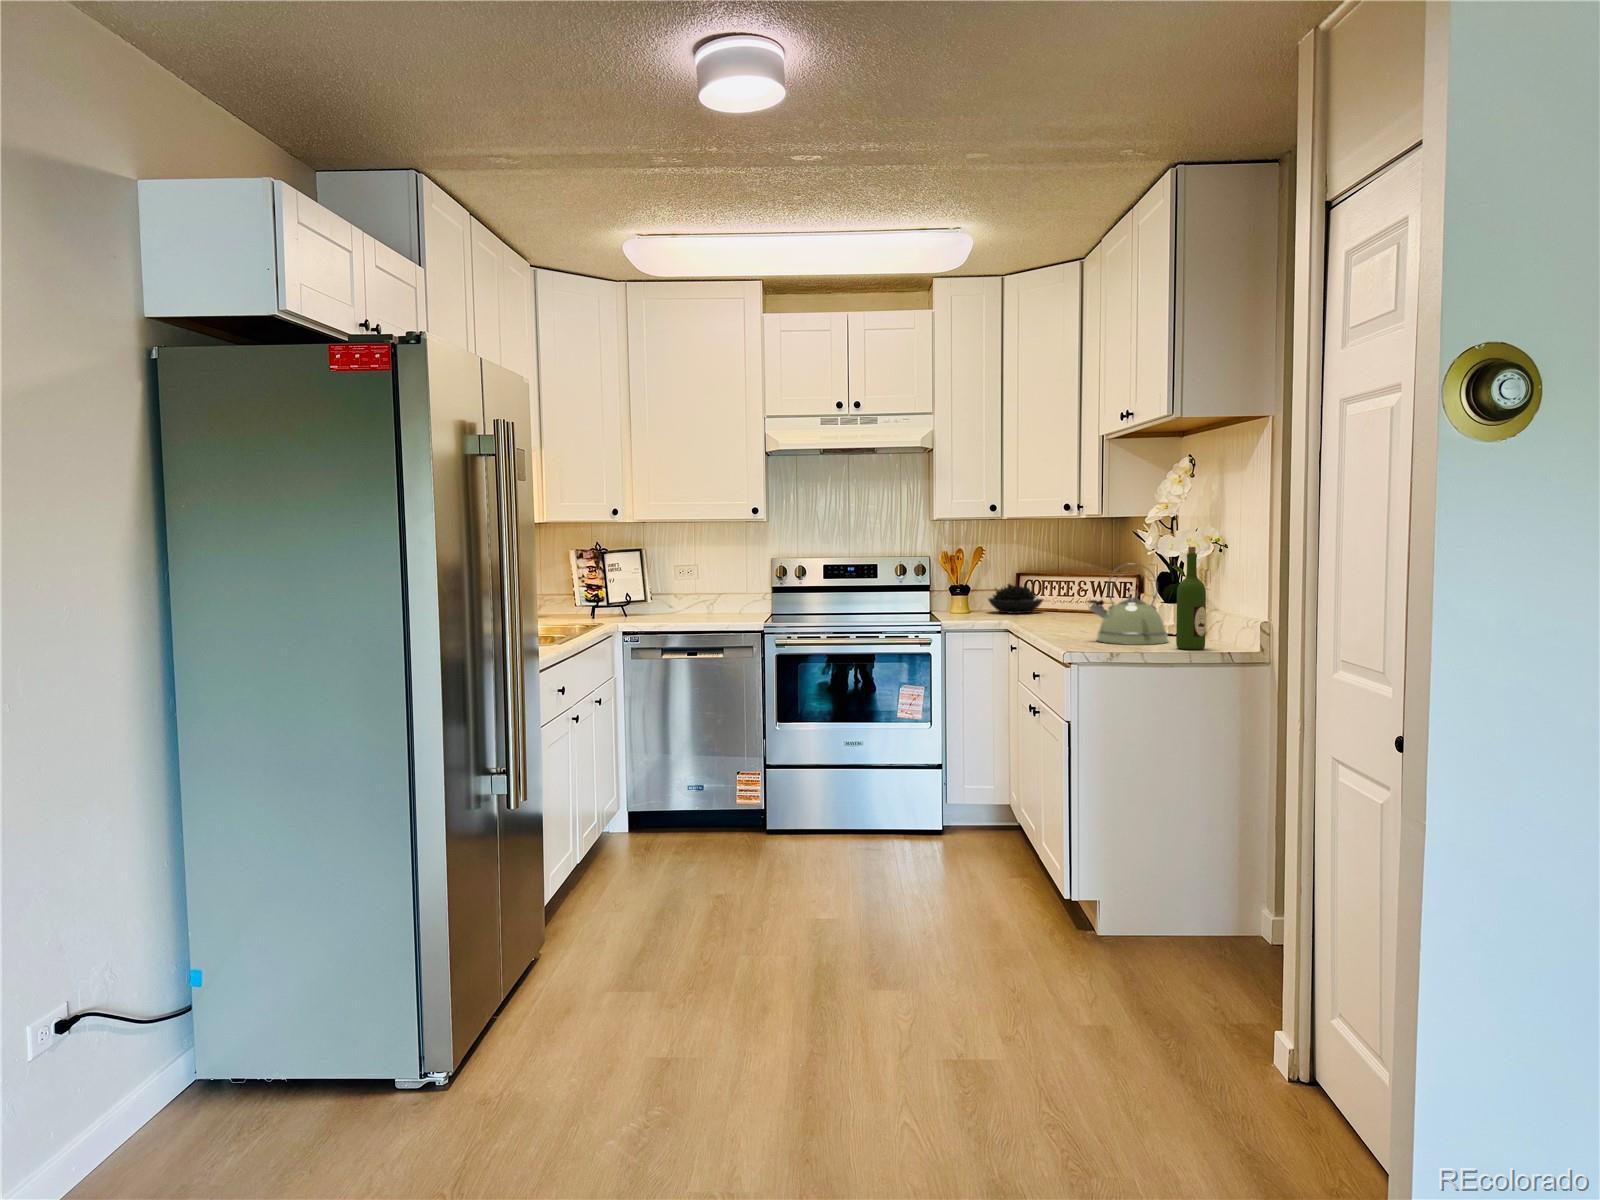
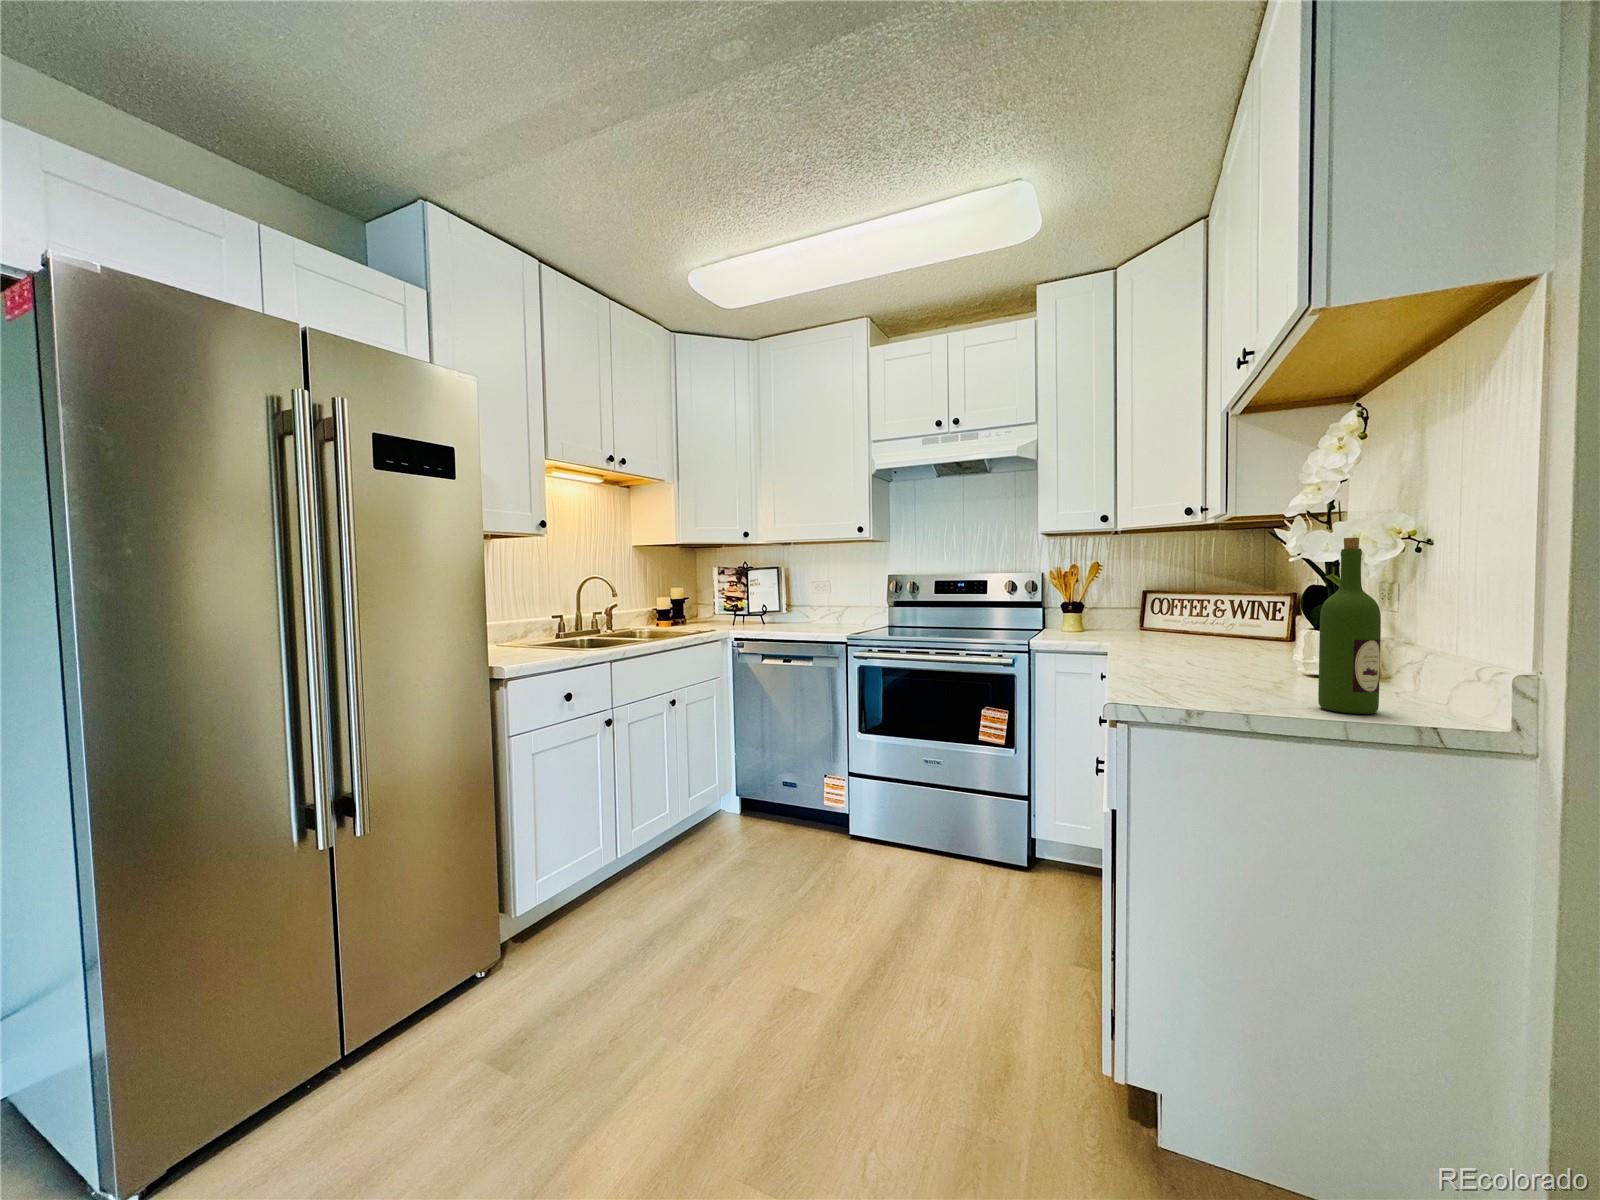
kettle: present [1088,563,1168,645] -> none [1173,570,1312,695]
succulent plant: present [988,584,1043,614] -> none [1102,601,1170,634]

